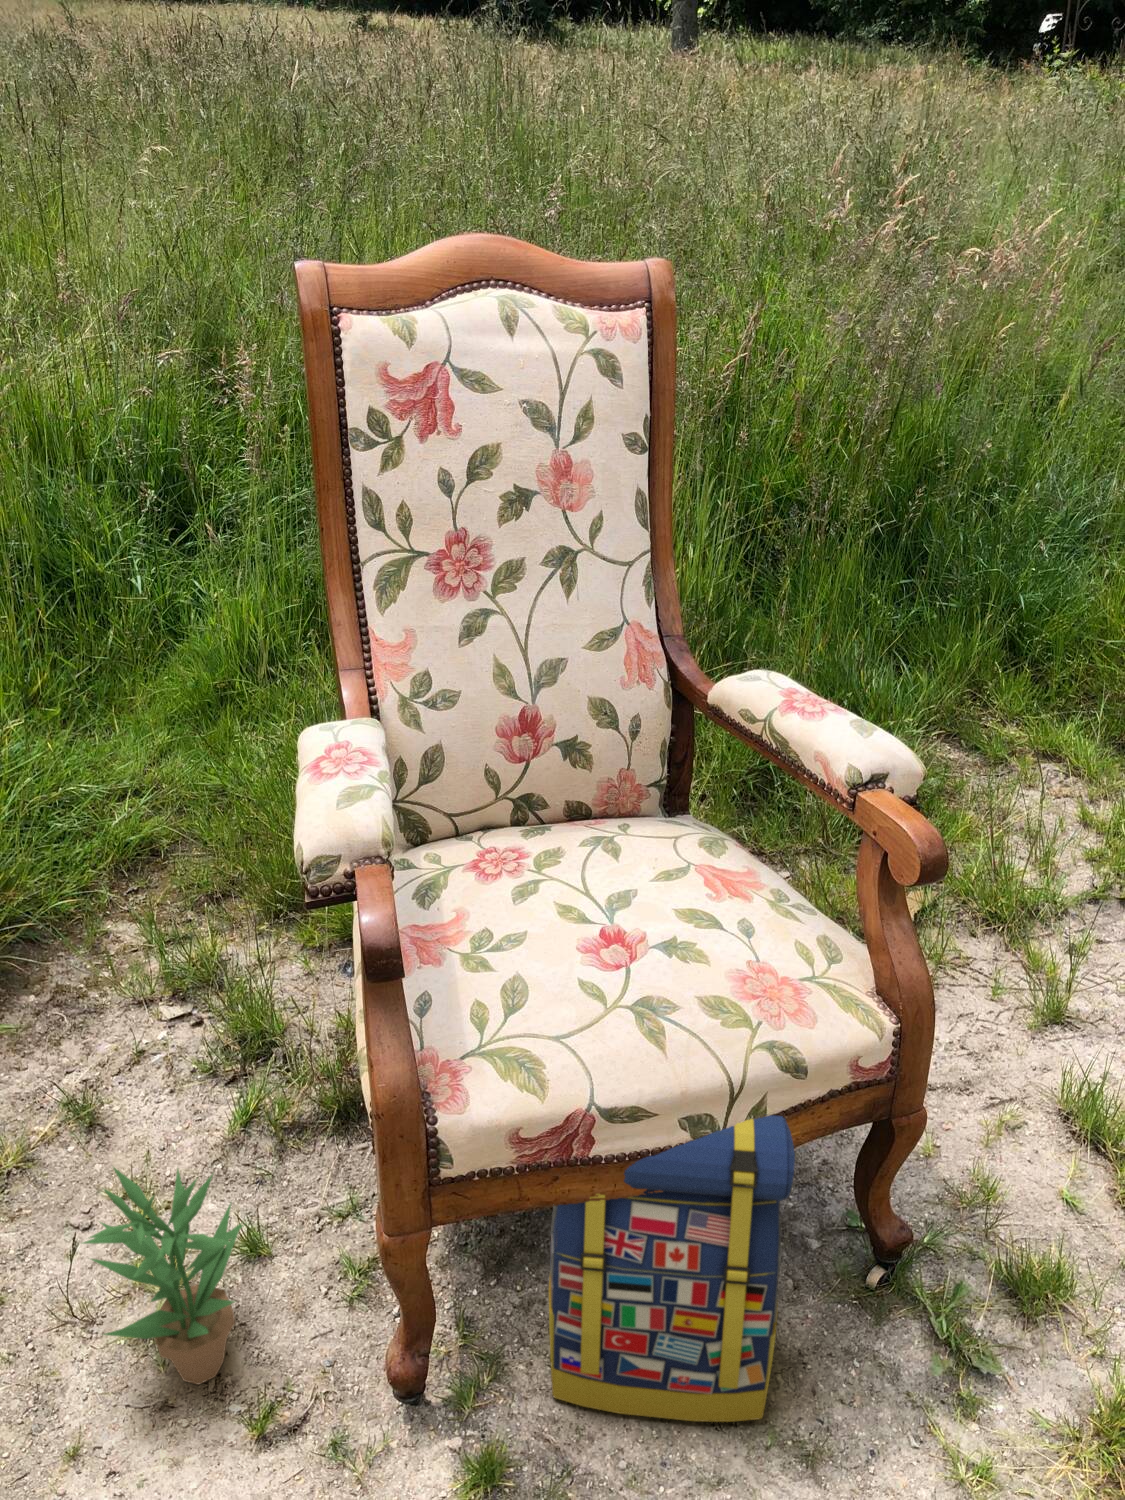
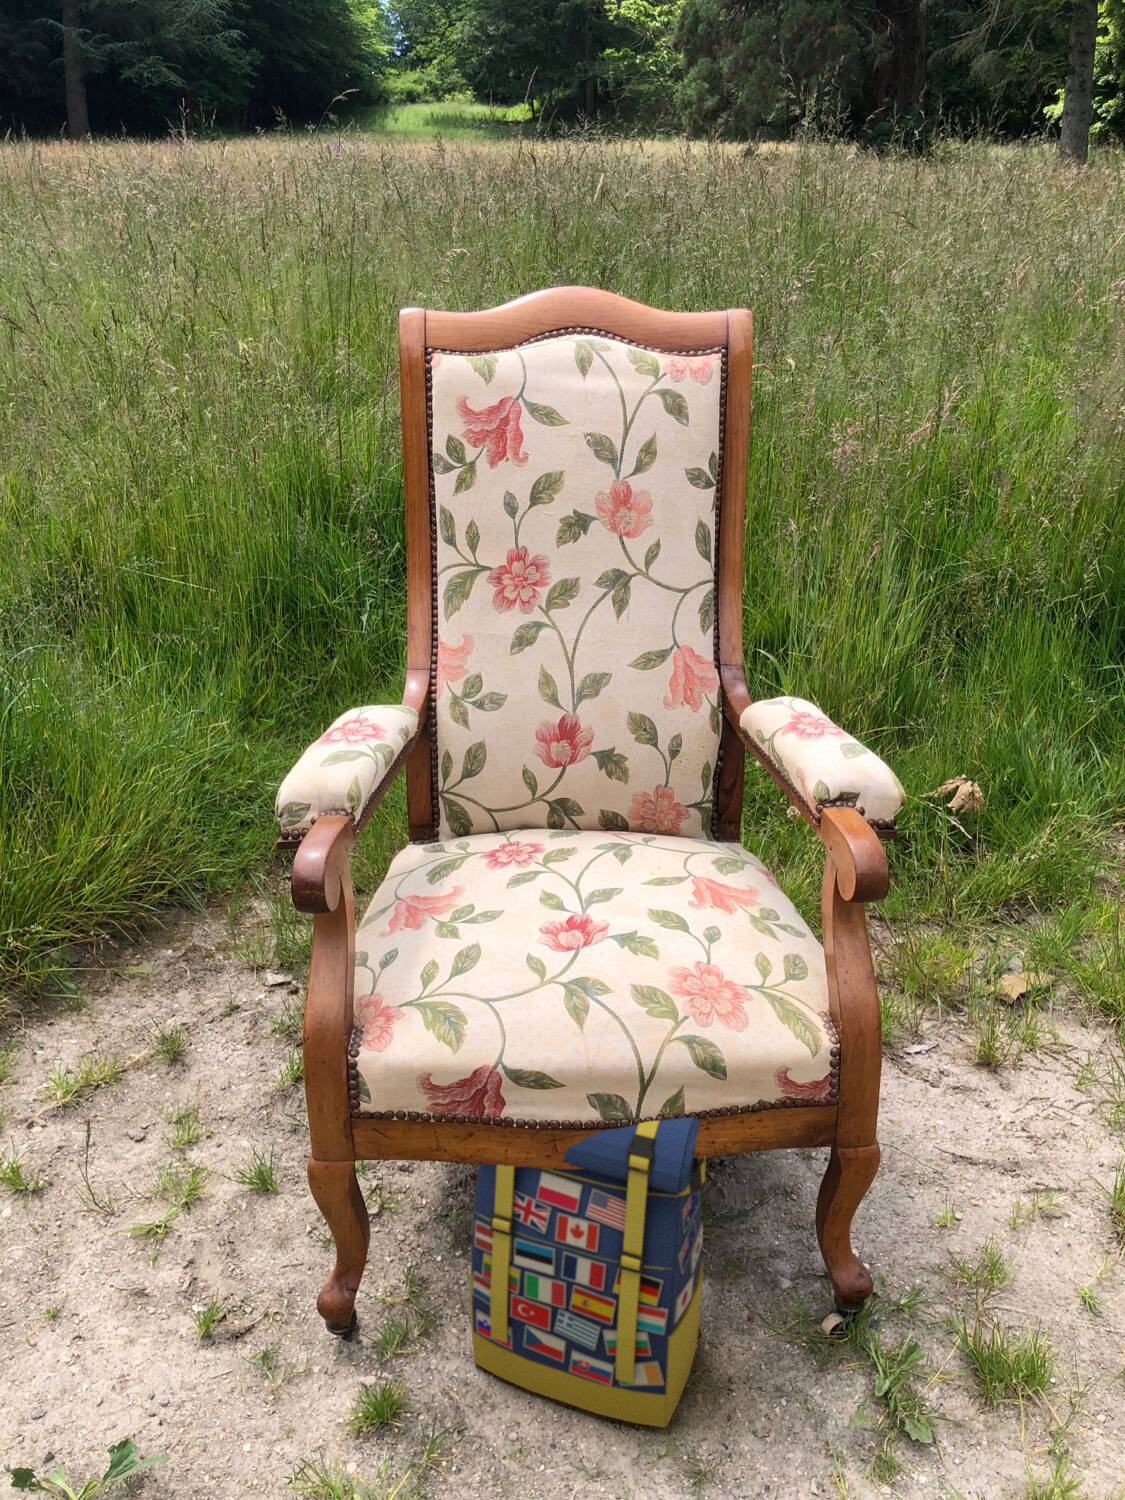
potted plant: present [83,1168,244,1384] -> none [75,1061,234,1282]

